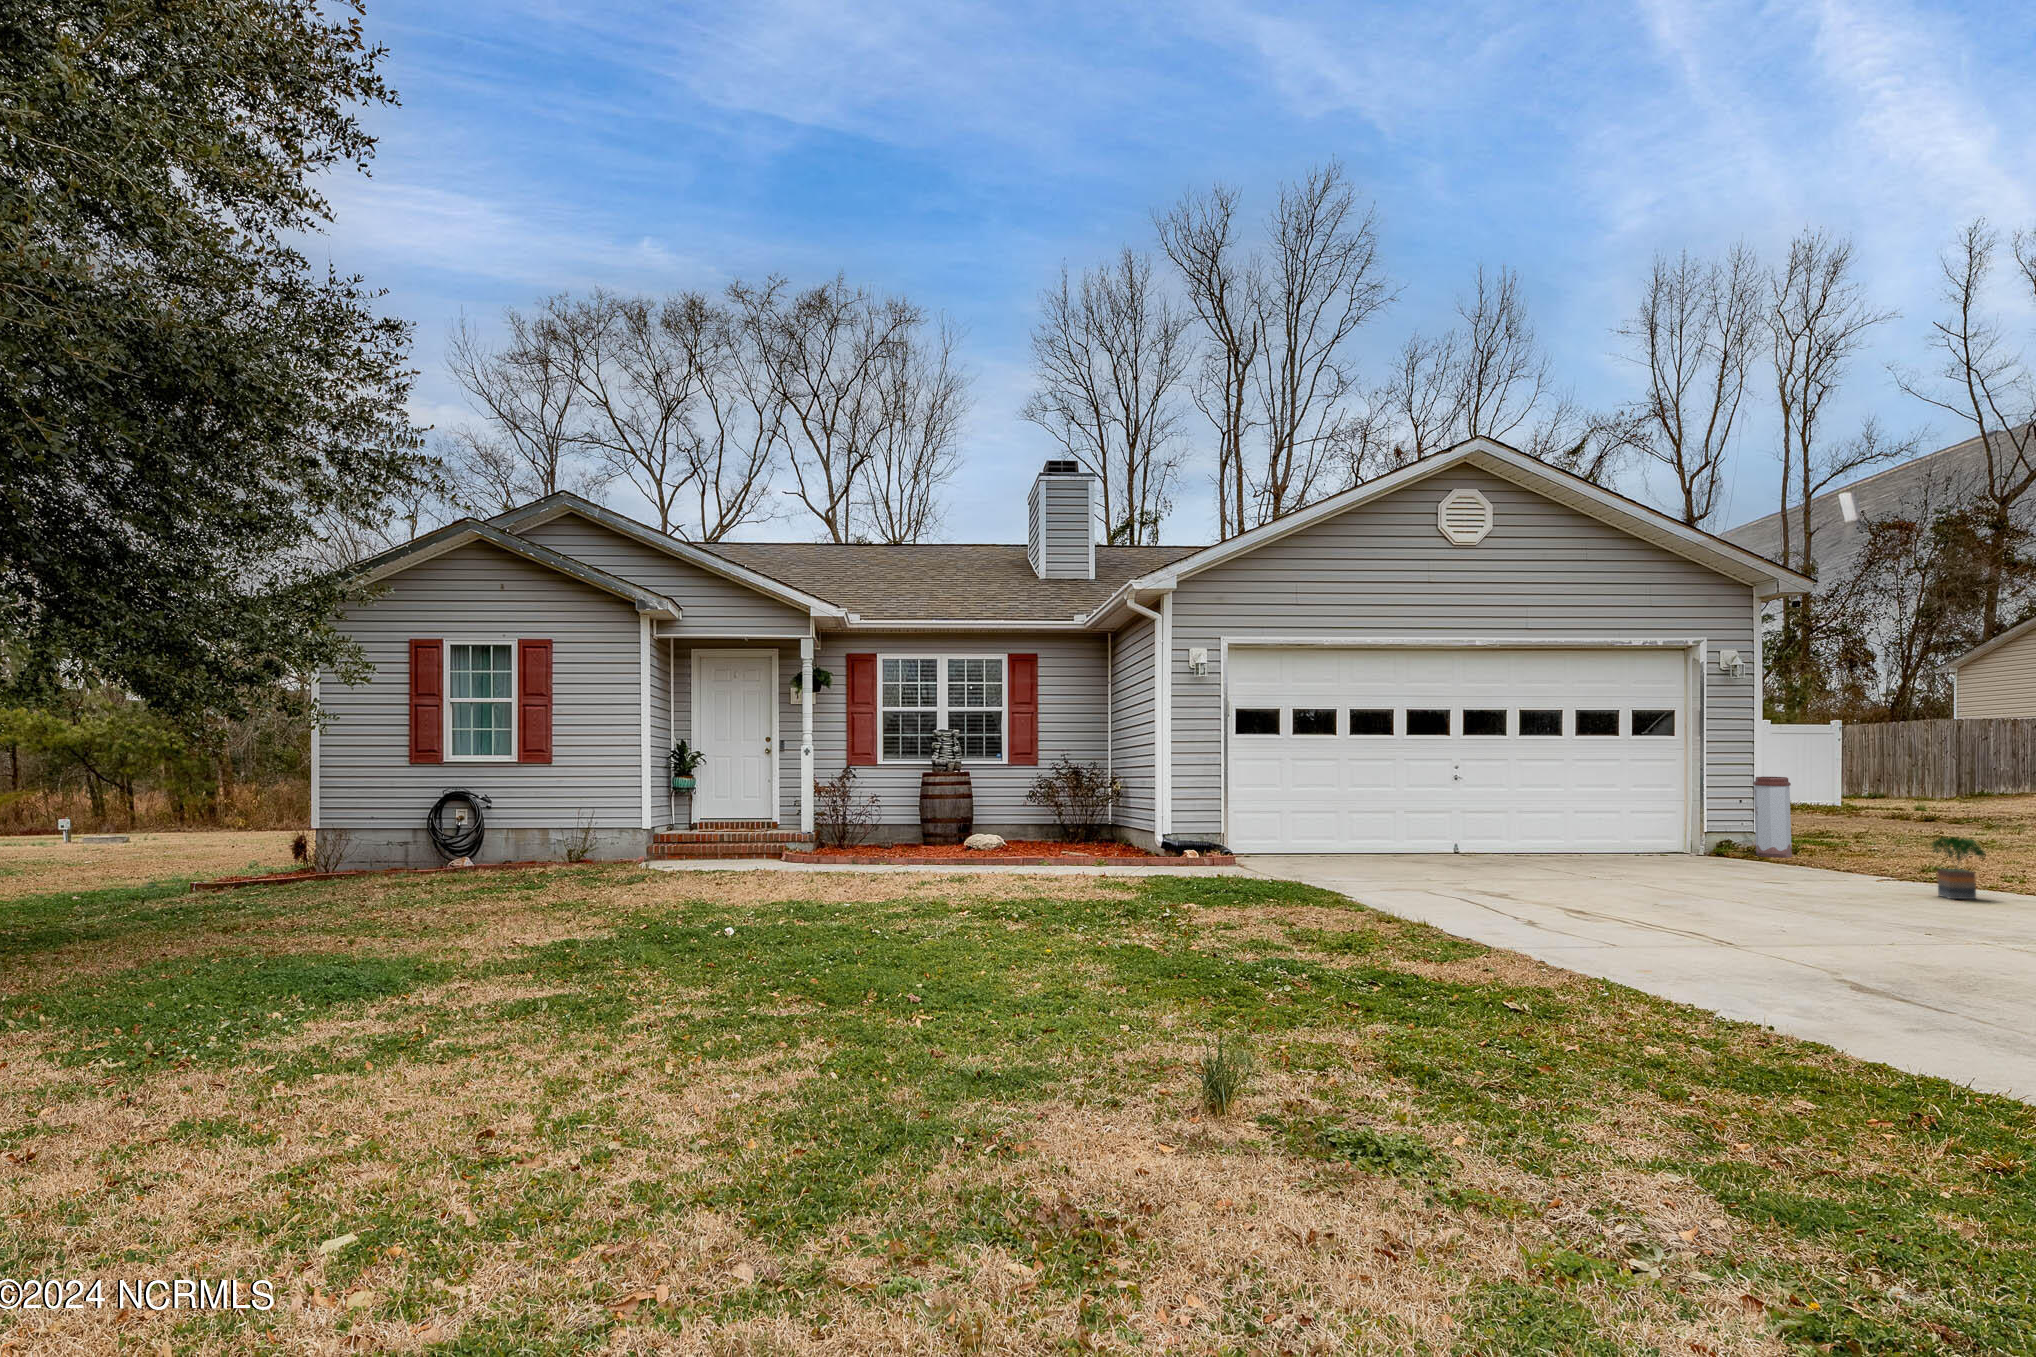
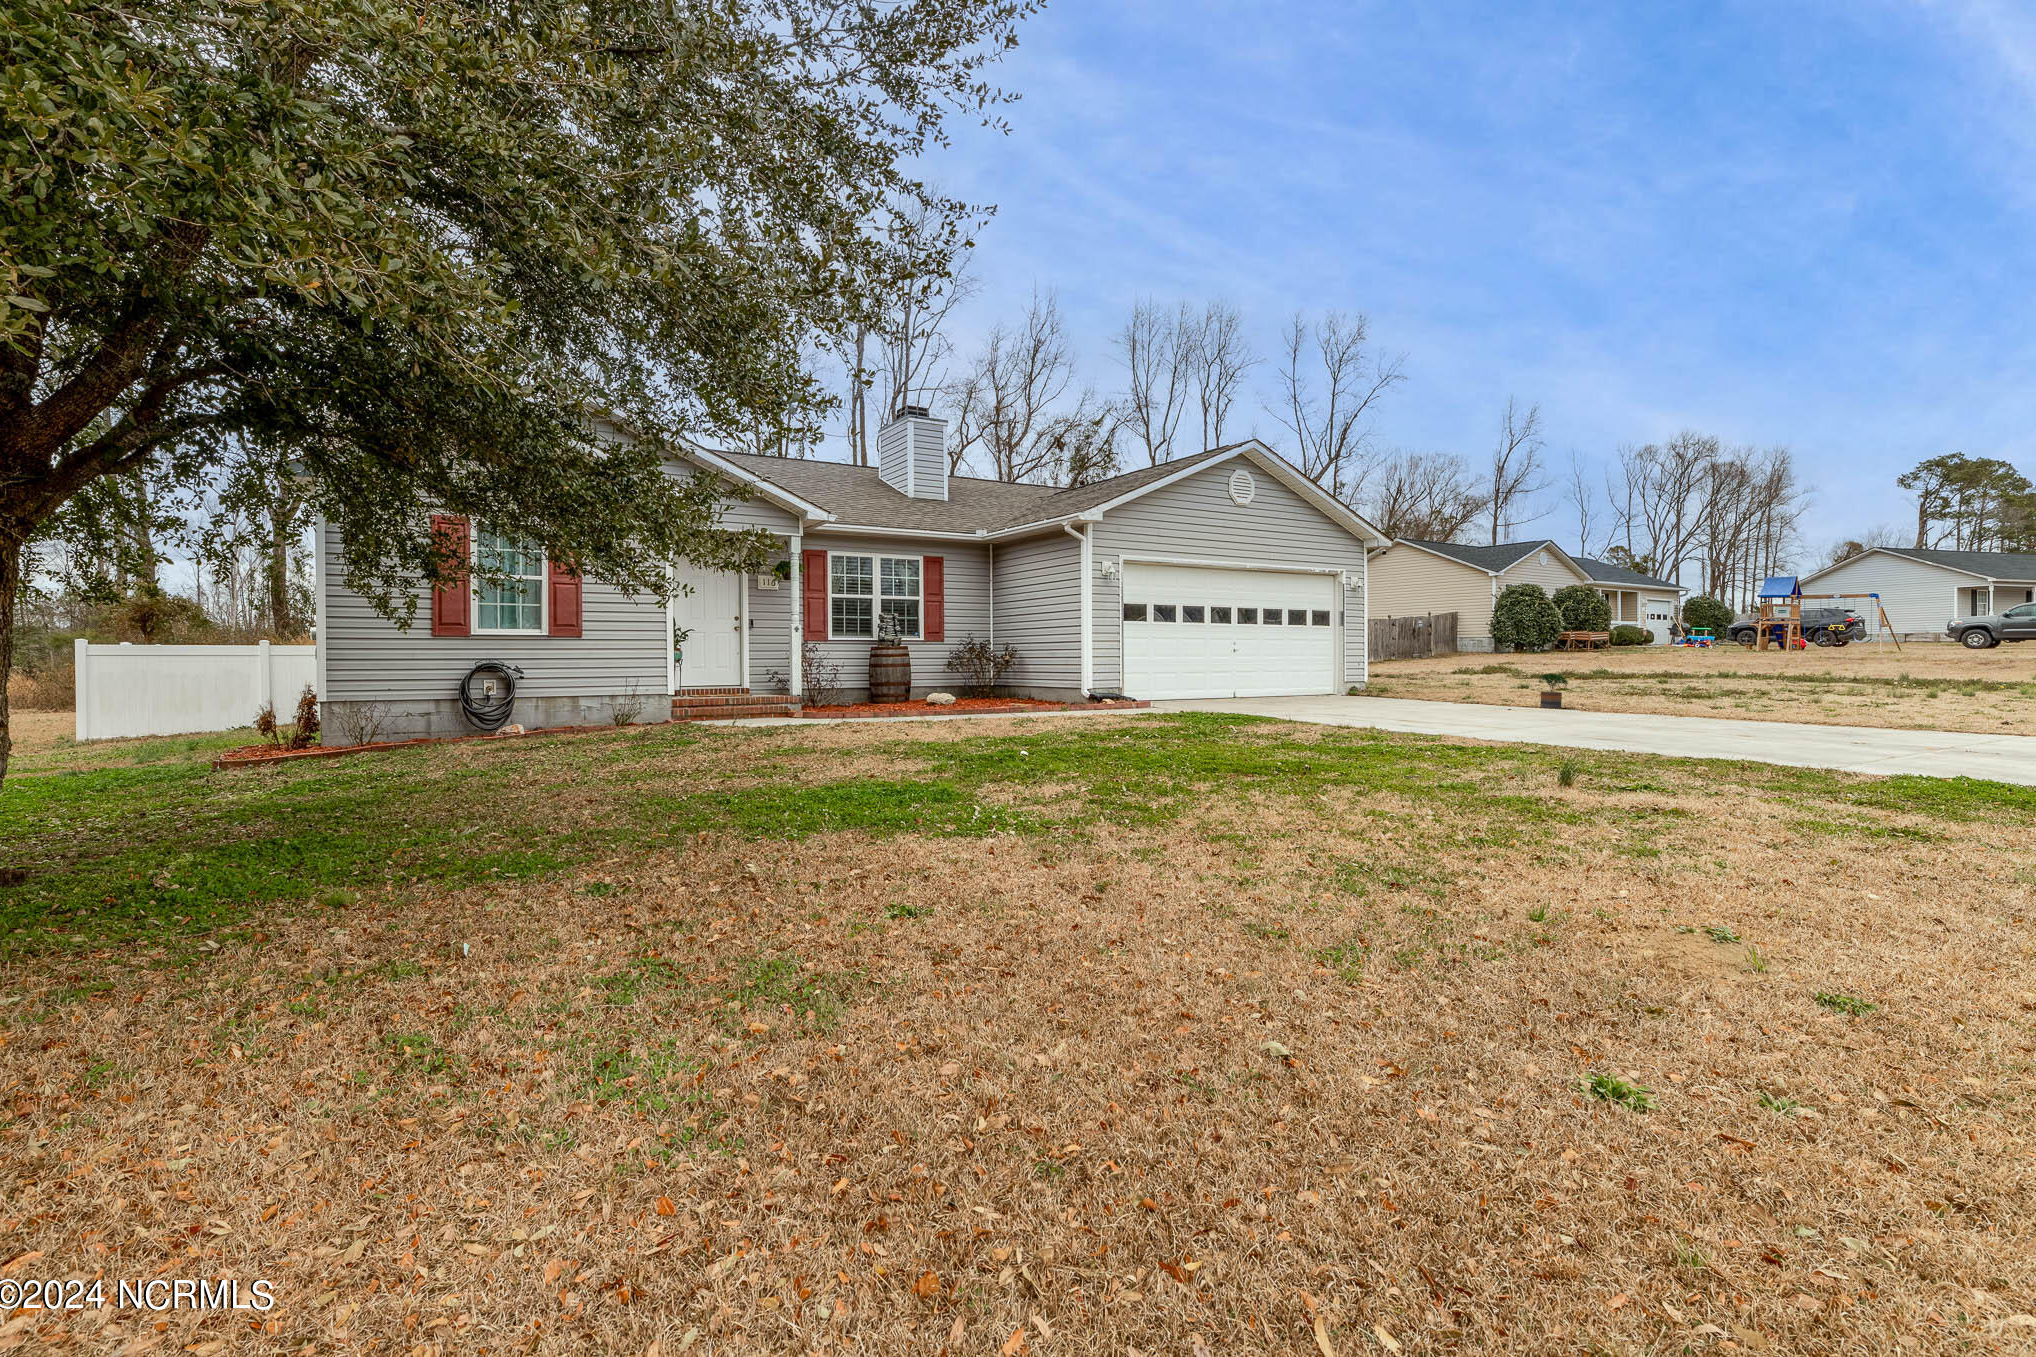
trash can: present [1753,777,1792,858] -> none [1387,646,1409,694]

